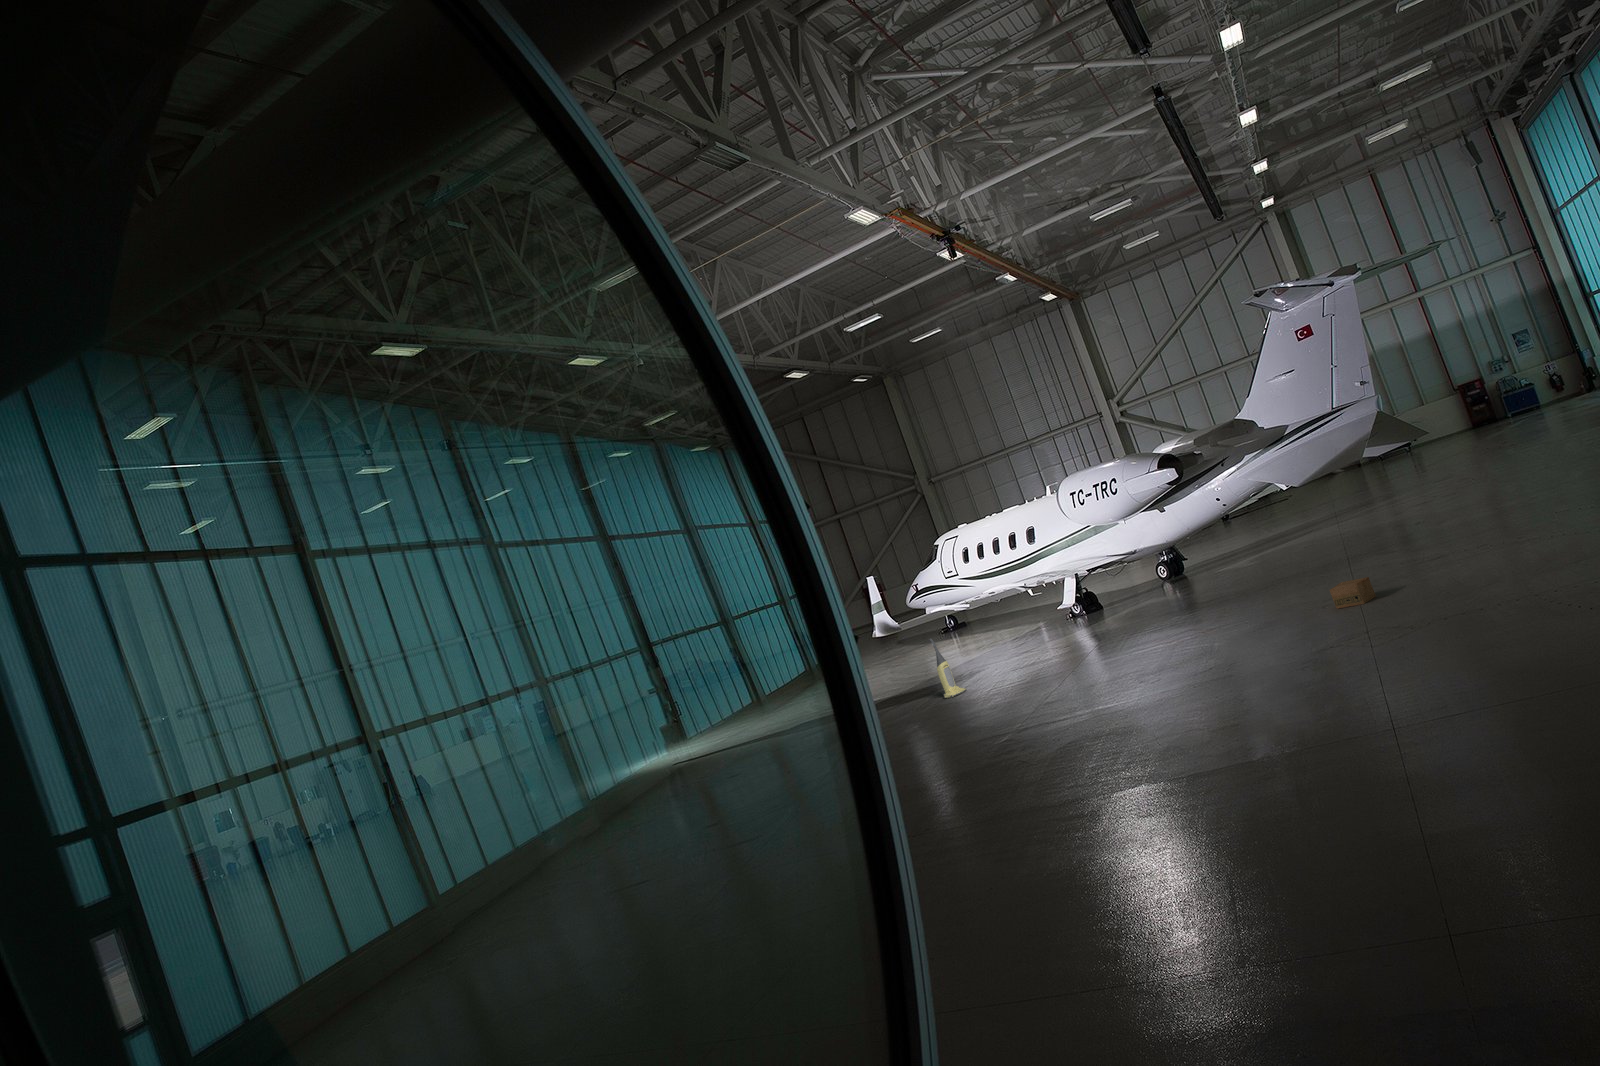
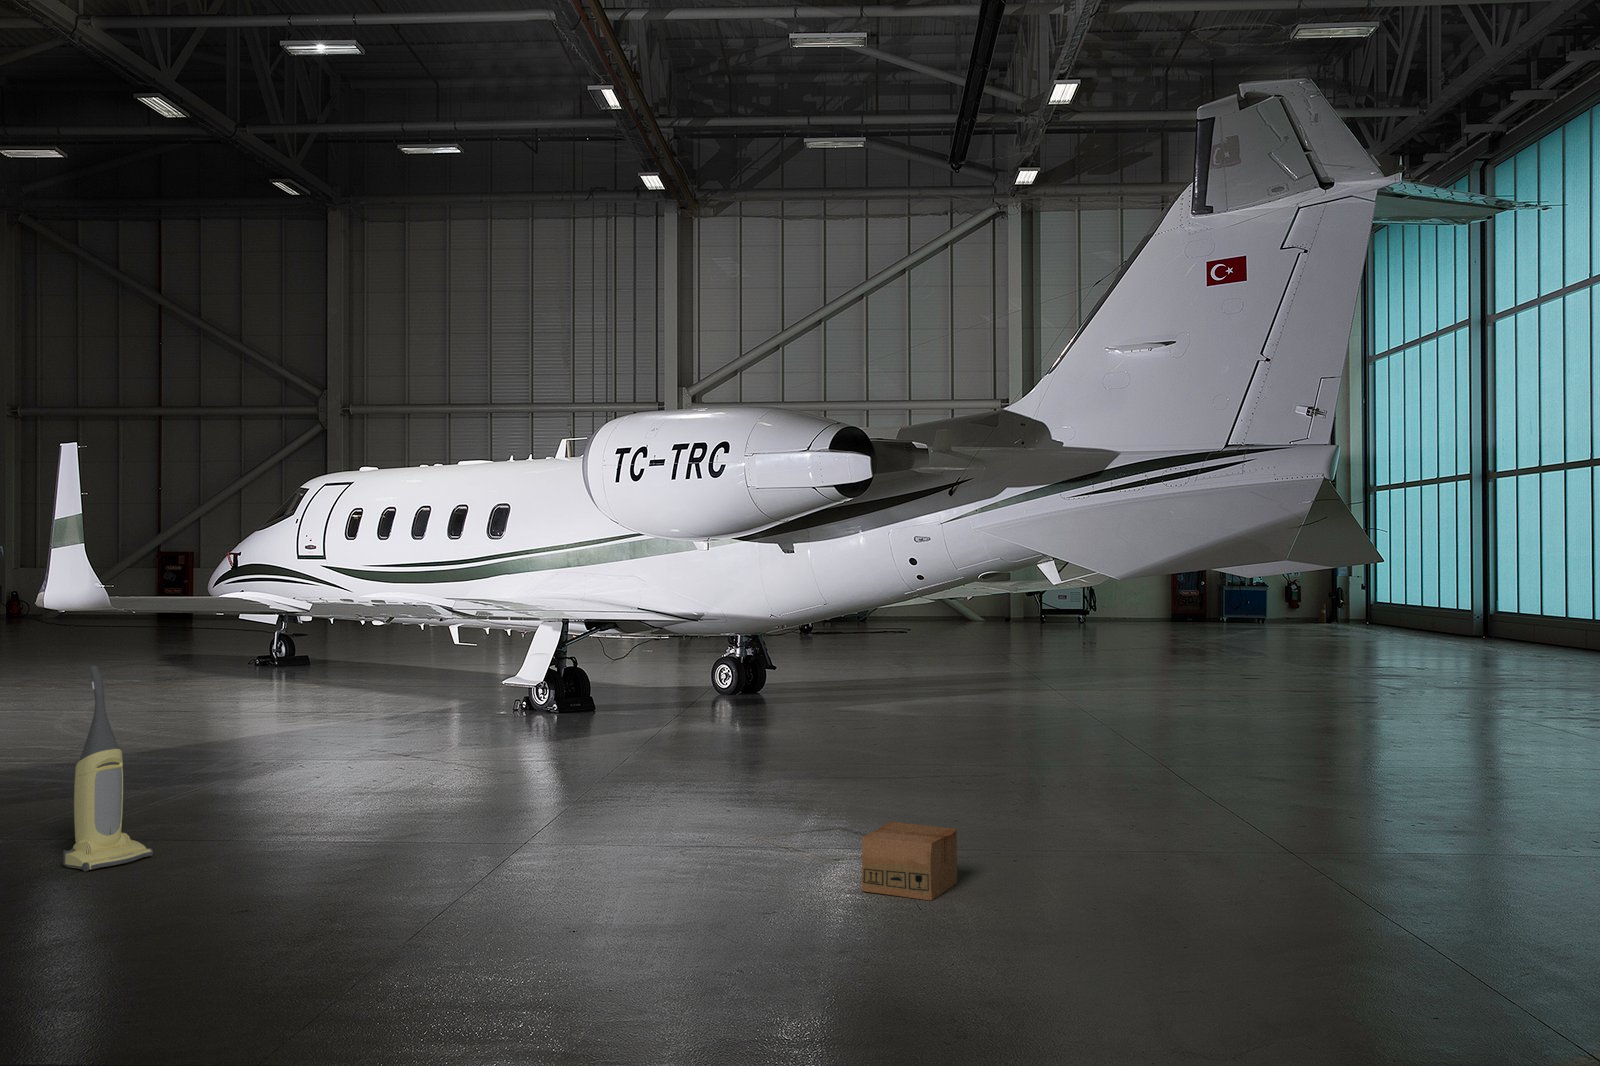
cardboard box: present [1330,577,1376,609] -> present [862,821,957,901]

